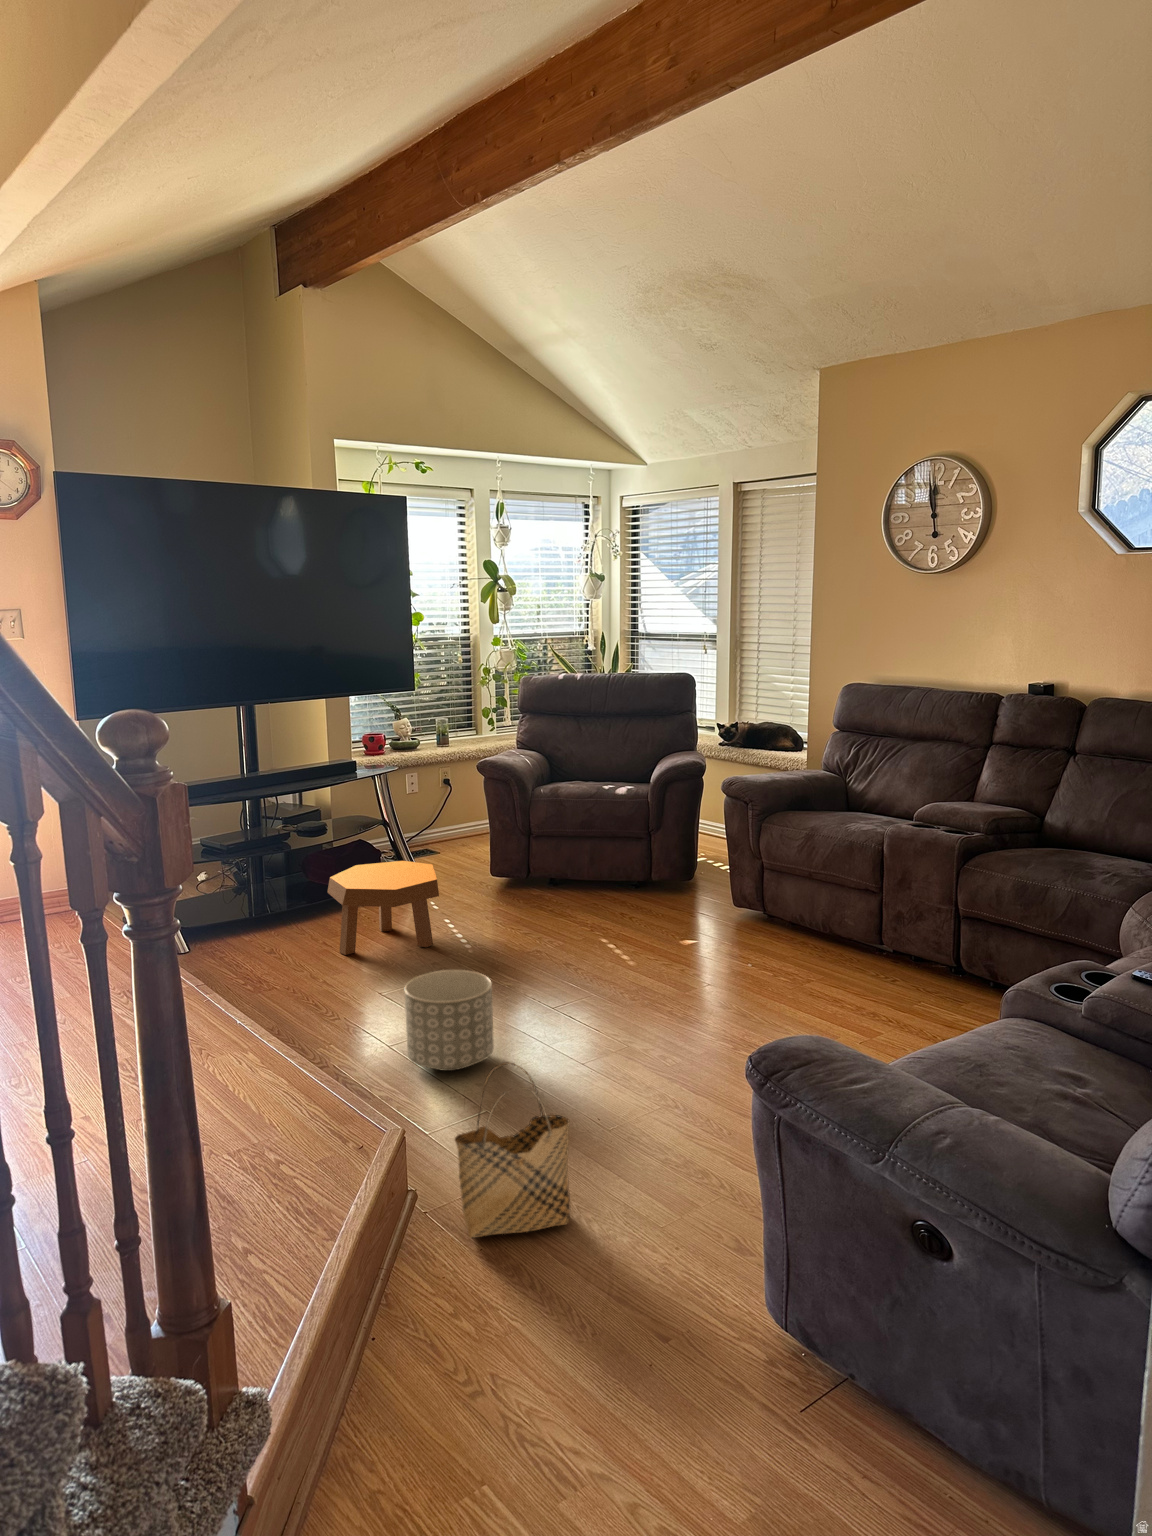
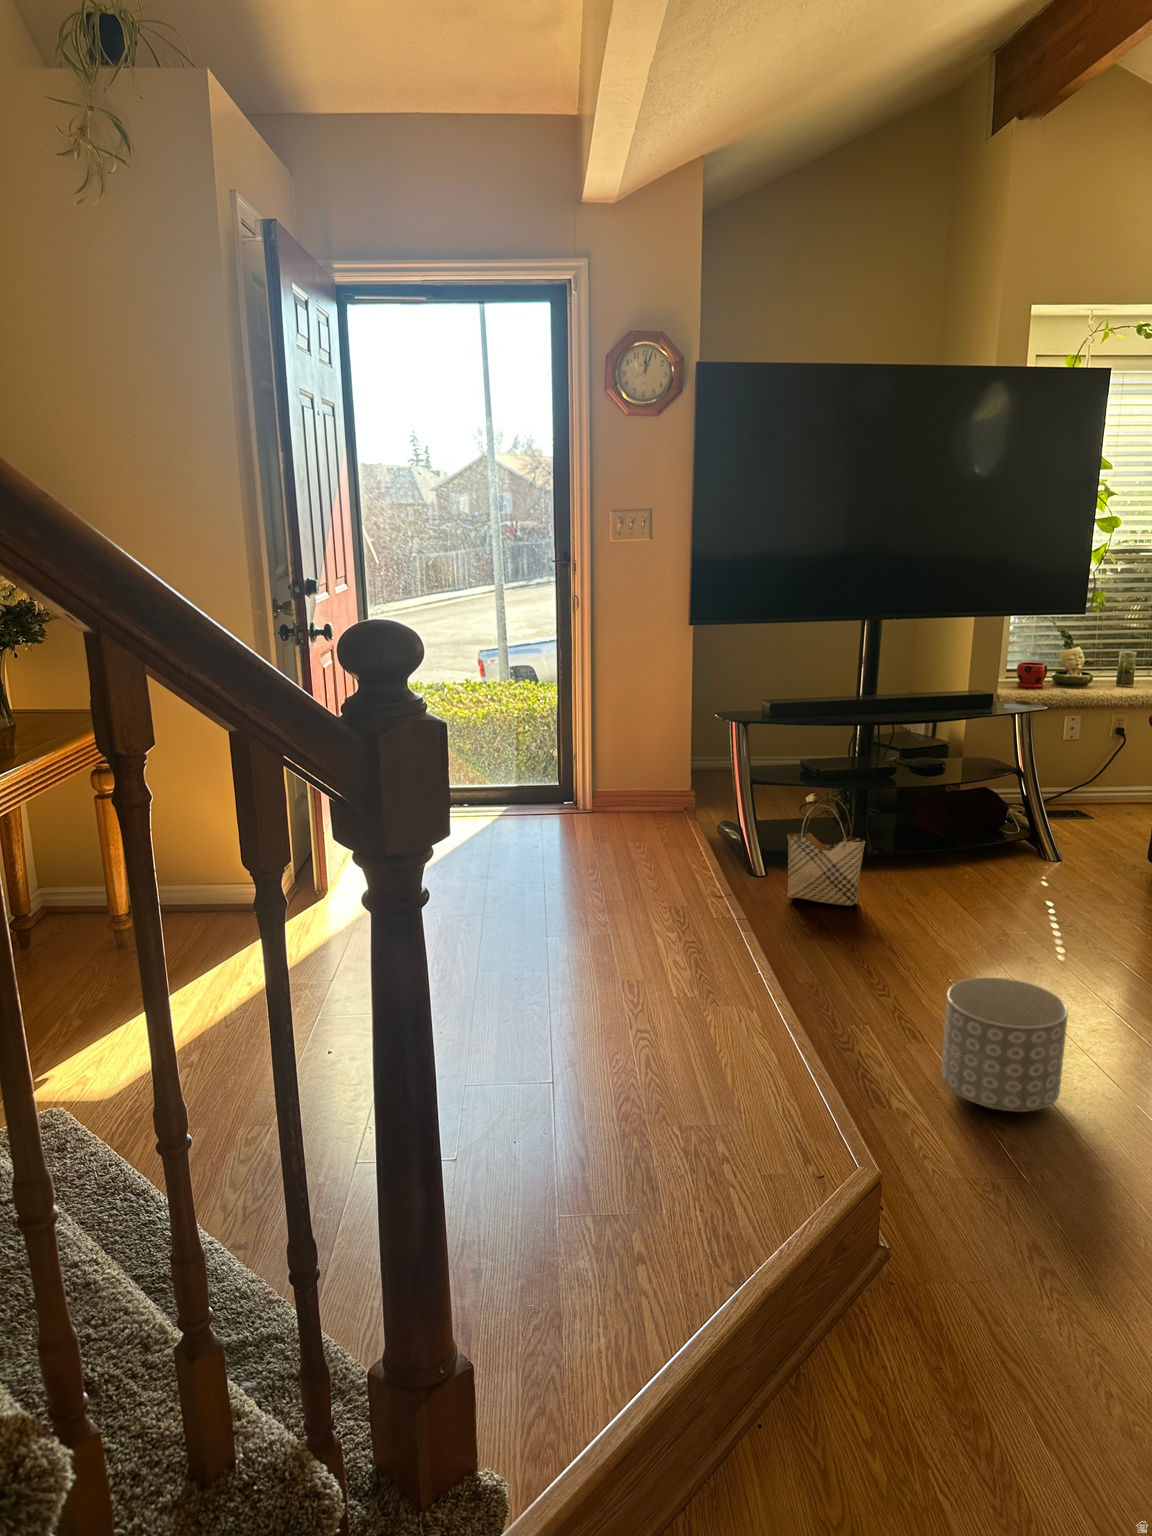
footstool: present [327,861,439,955] -> none [917,819,1060,936]
woven basket: present [455,1062,570,1238] -> present [787,797,866,906]

